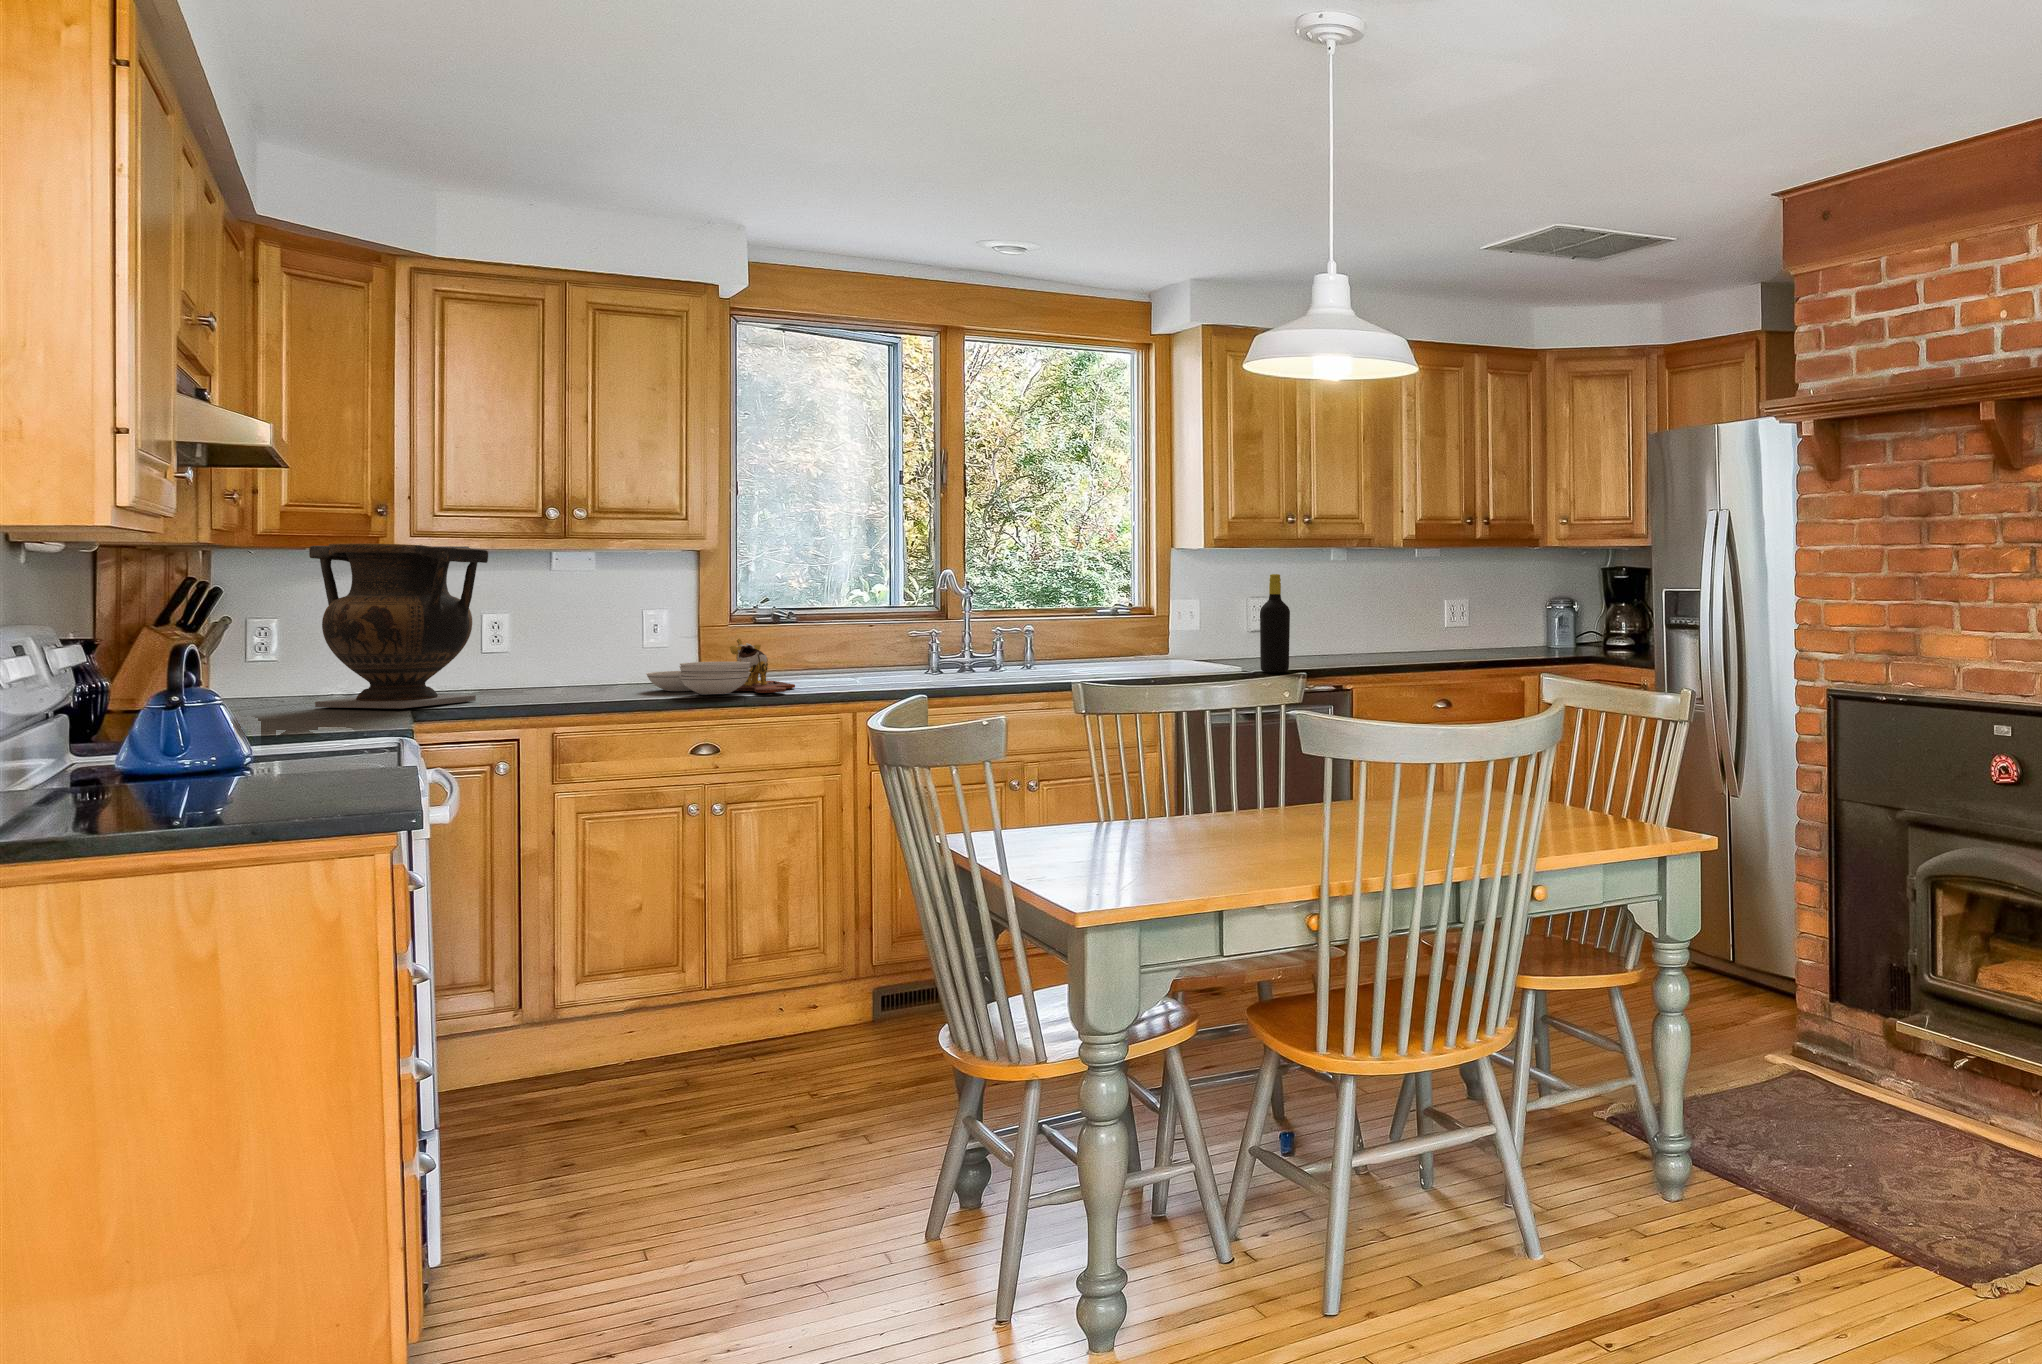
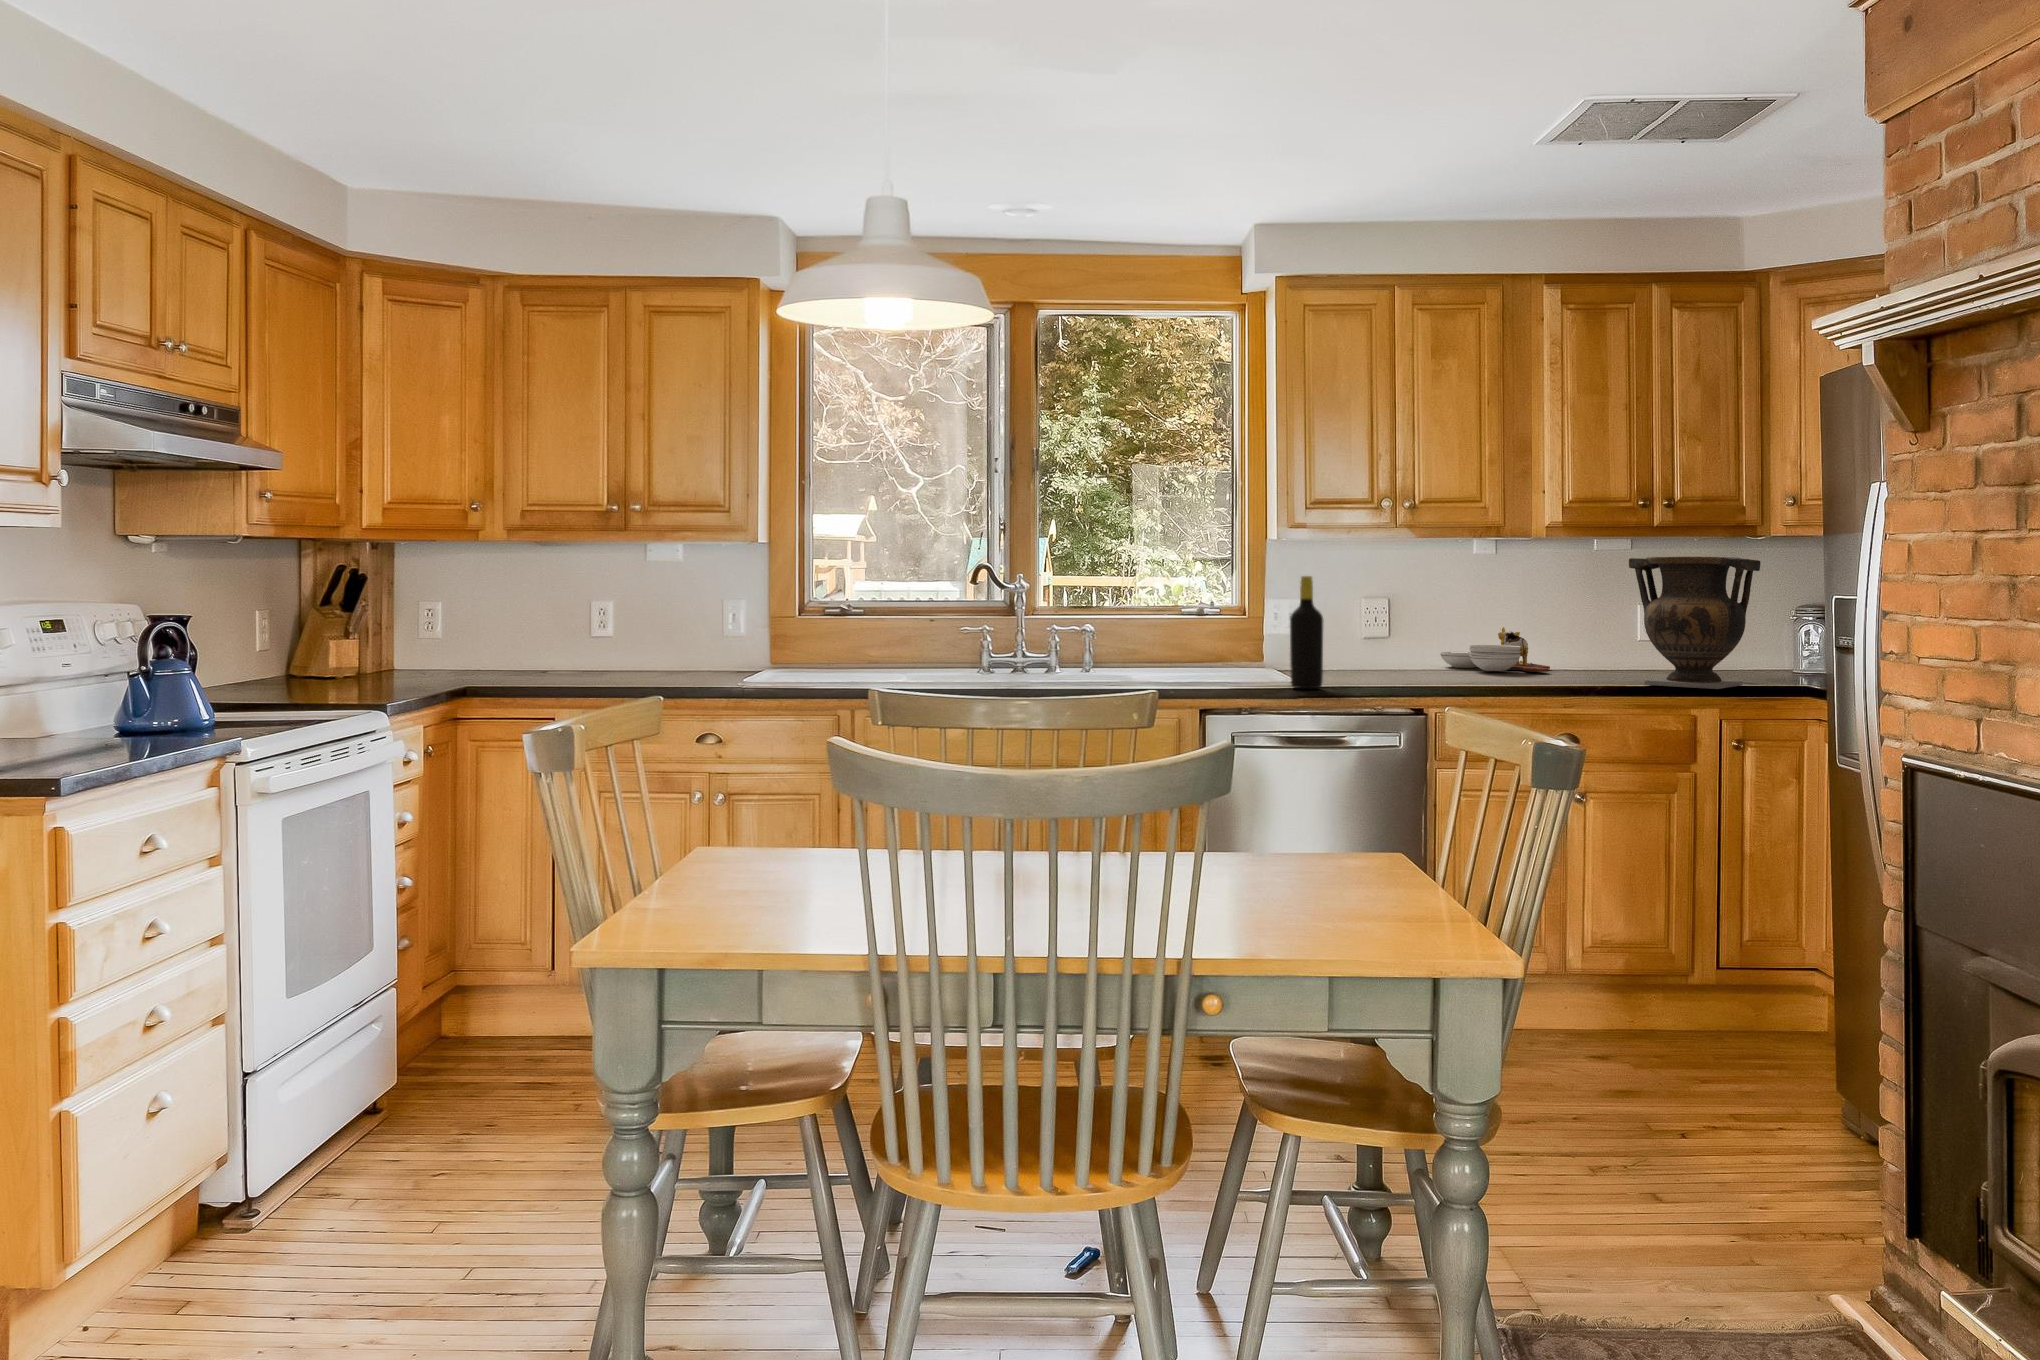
vase: present [309,543,488,708] -> present [1629,556,1760,689]
cutting board: present [646,638,795,694] -> present [1440,627,1550,672]

